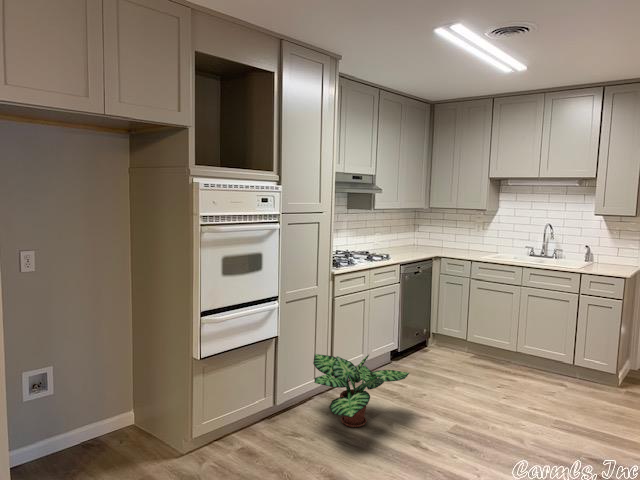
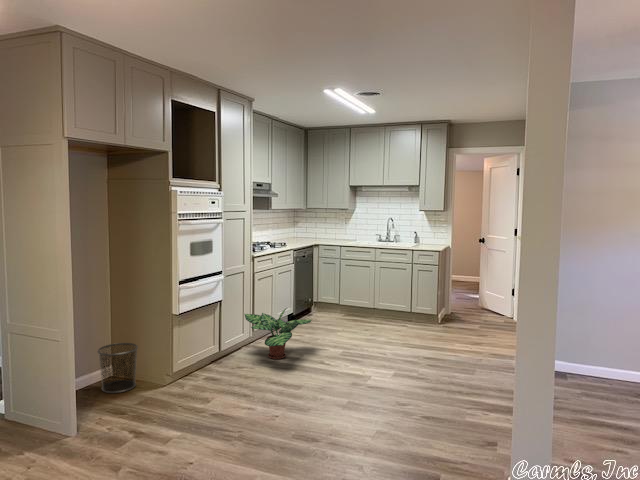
waste bin: none [100,385,154,457] -> present [97,343,138,393]

